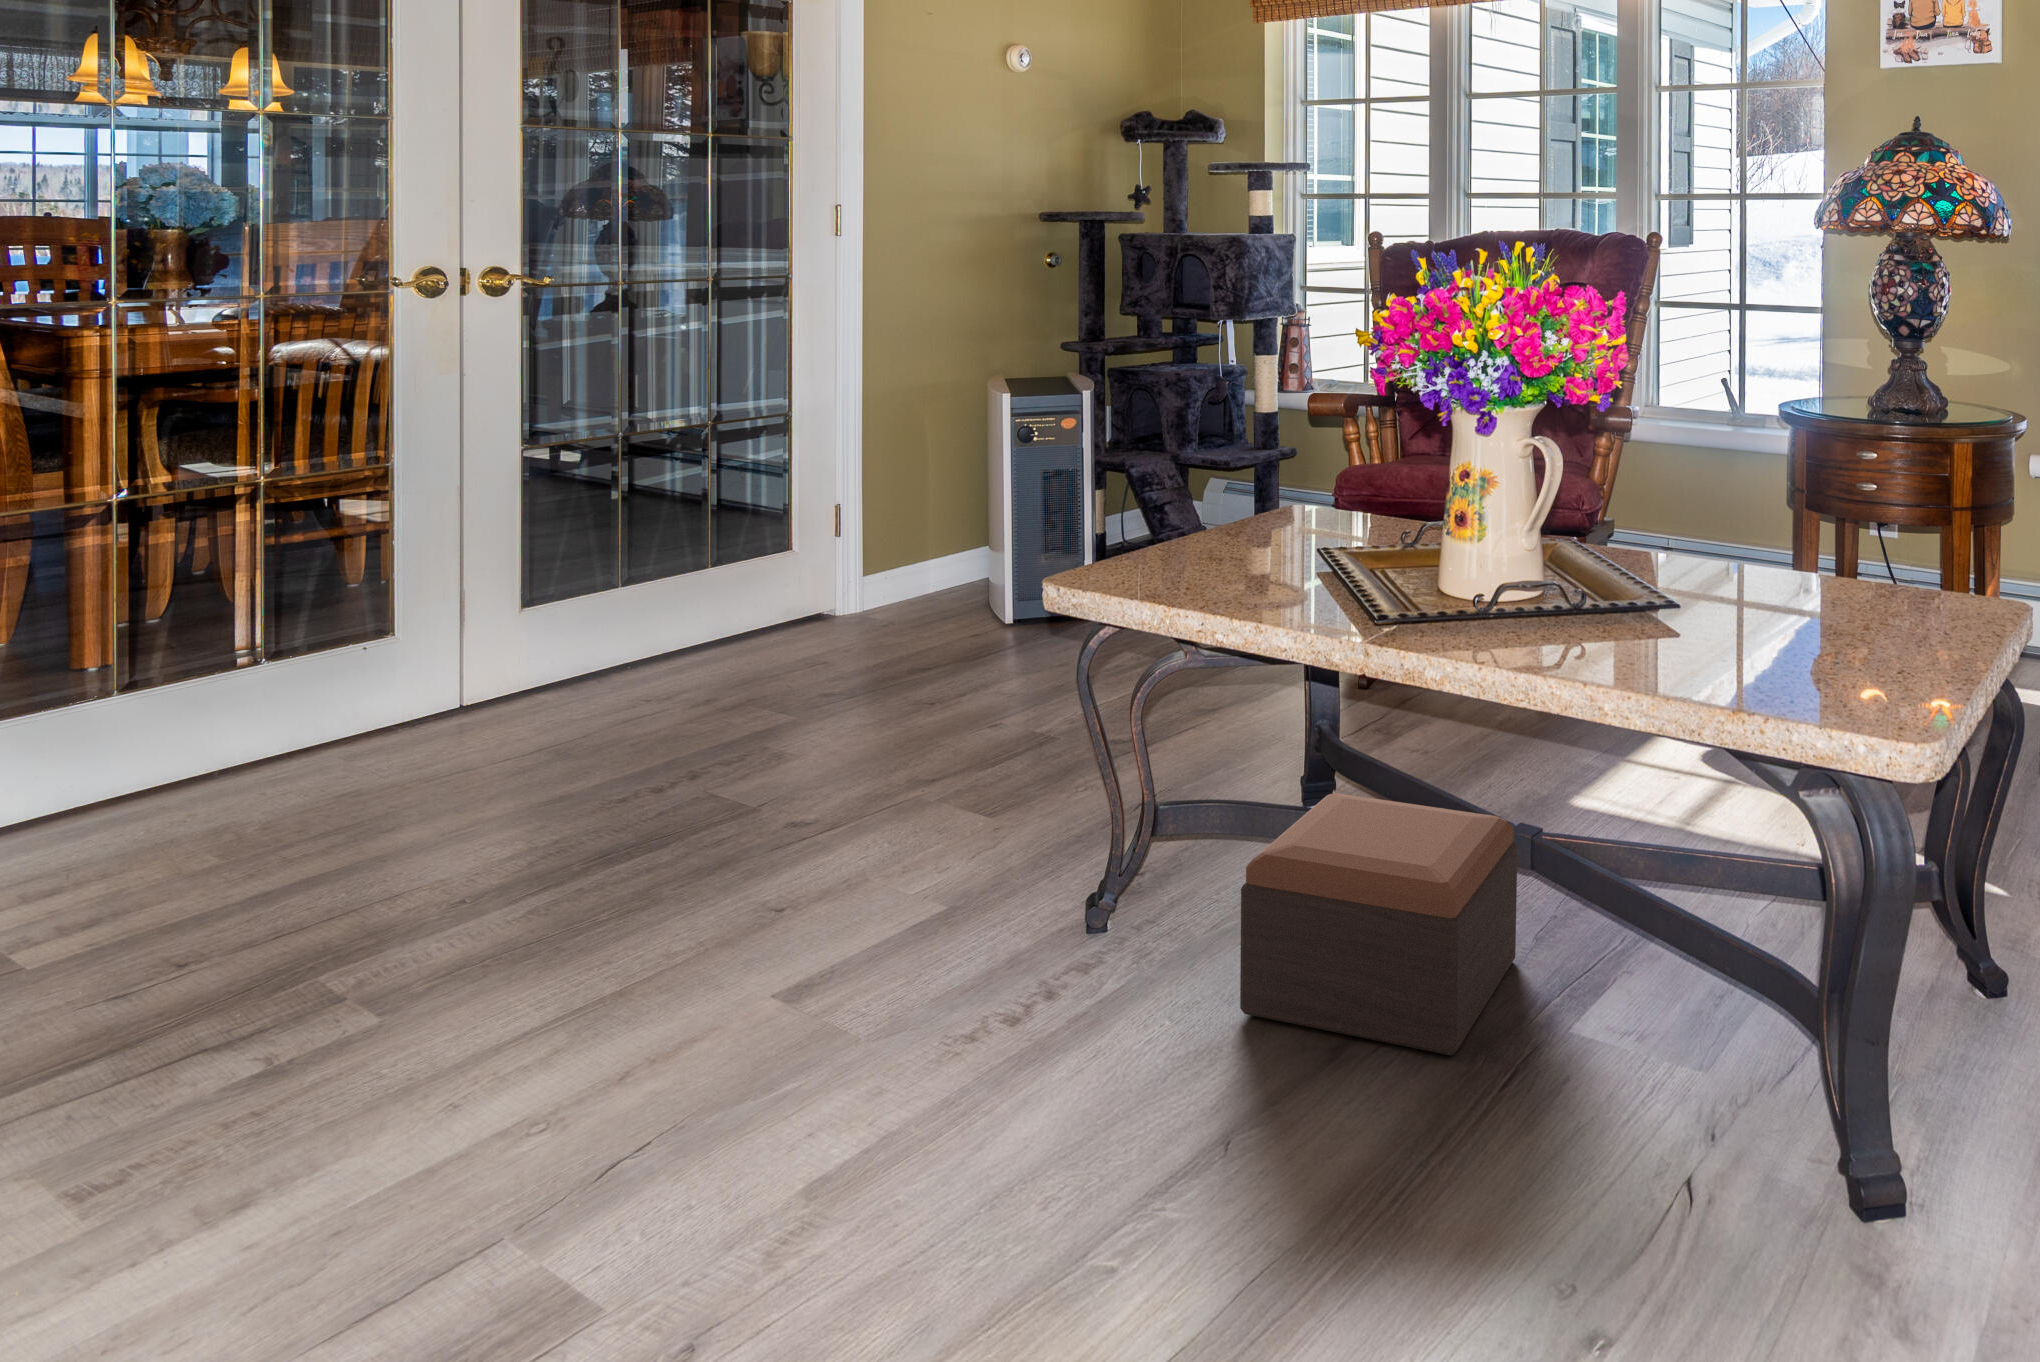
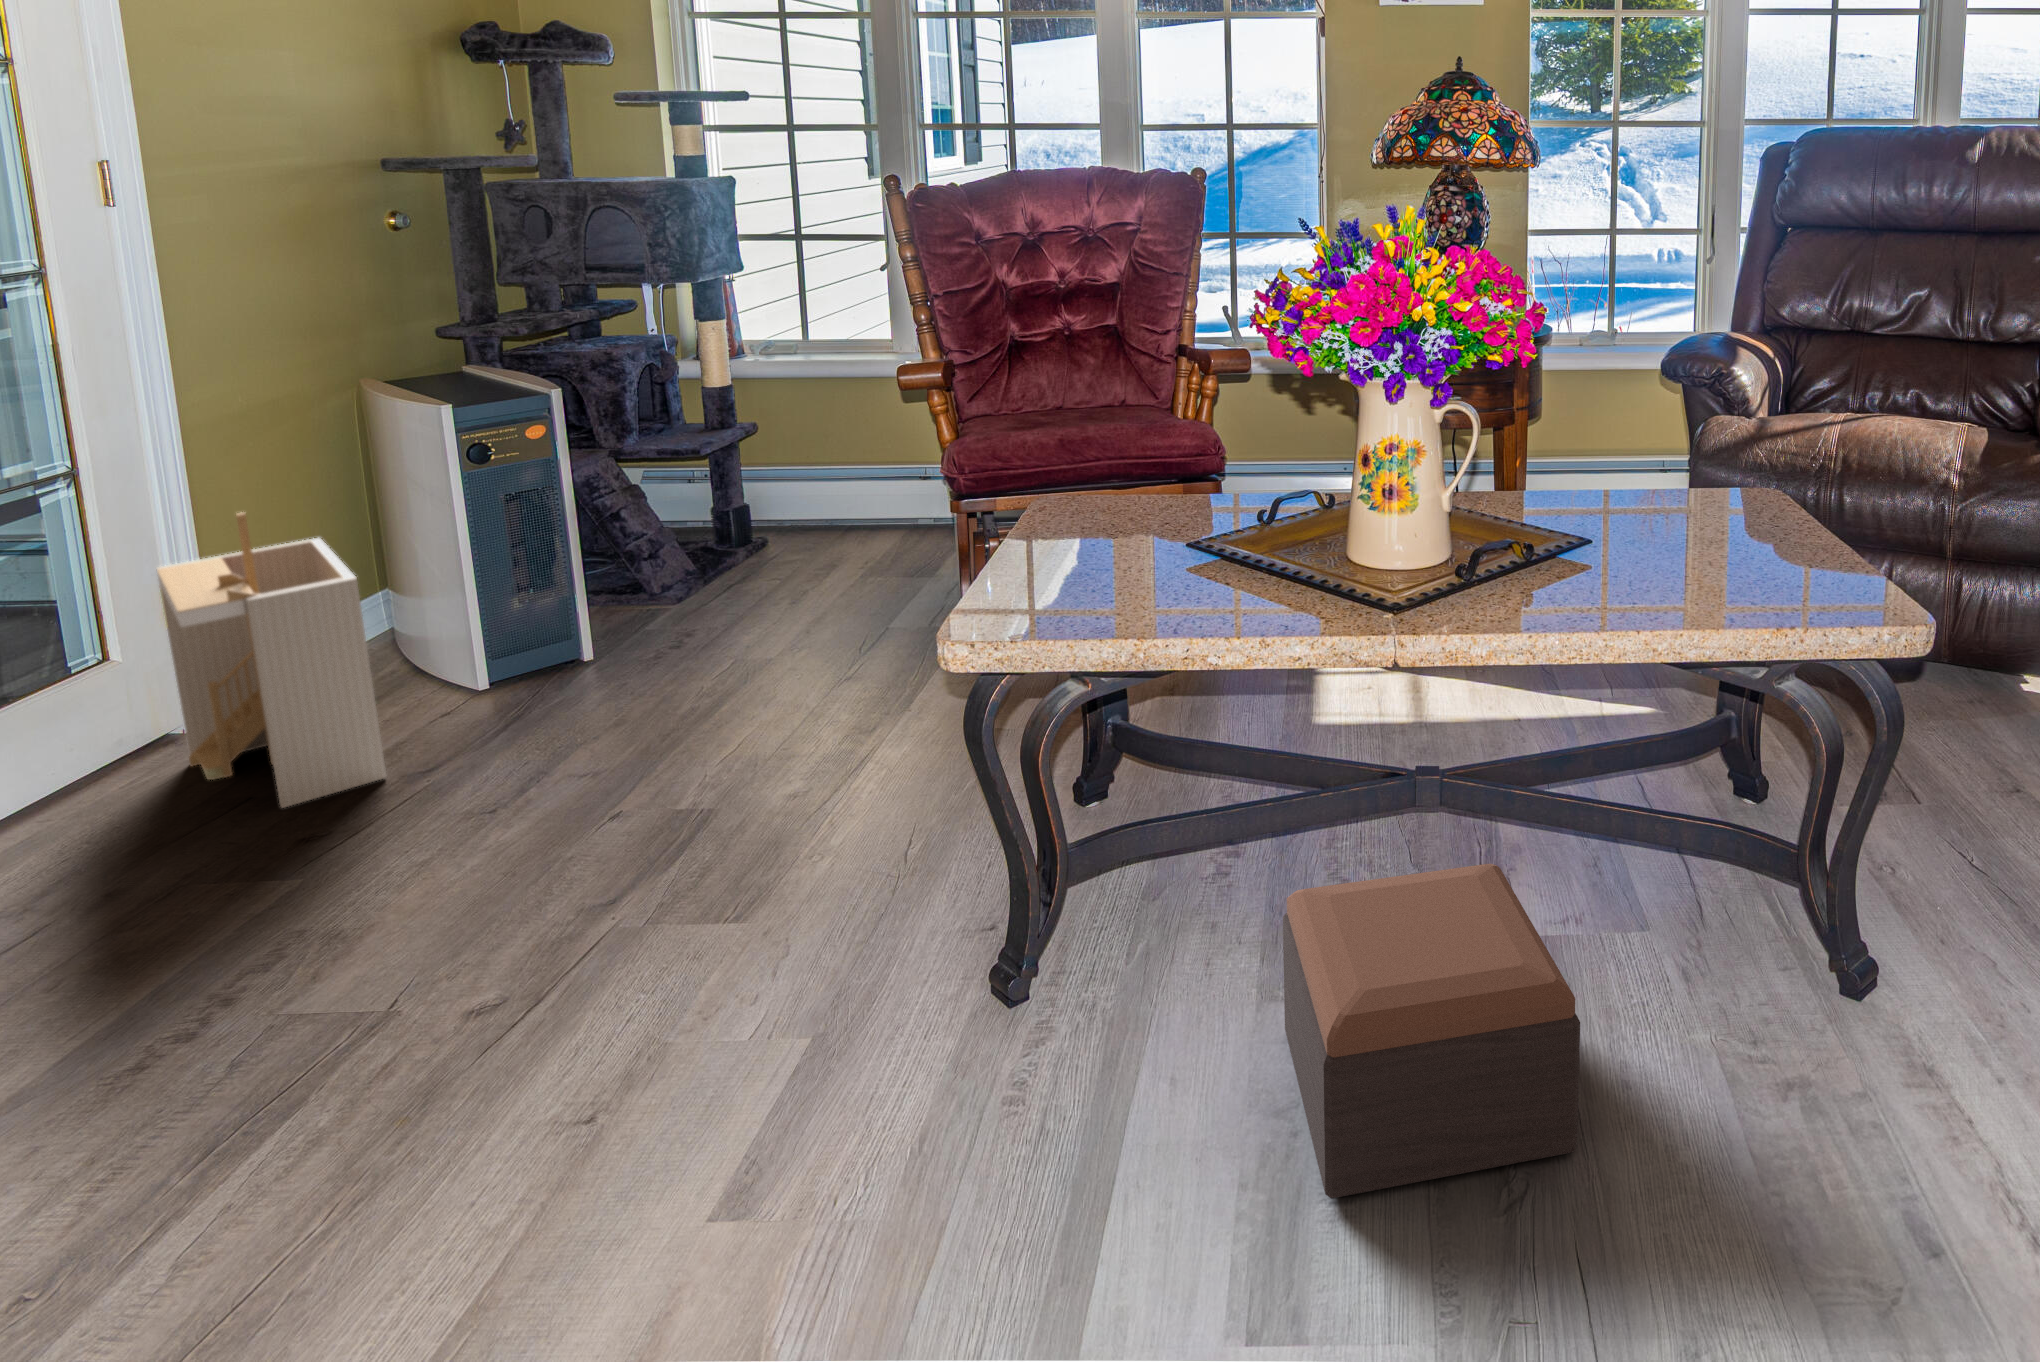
storage bin: none [823,444,931,655] -> present [157,513,386,808]

